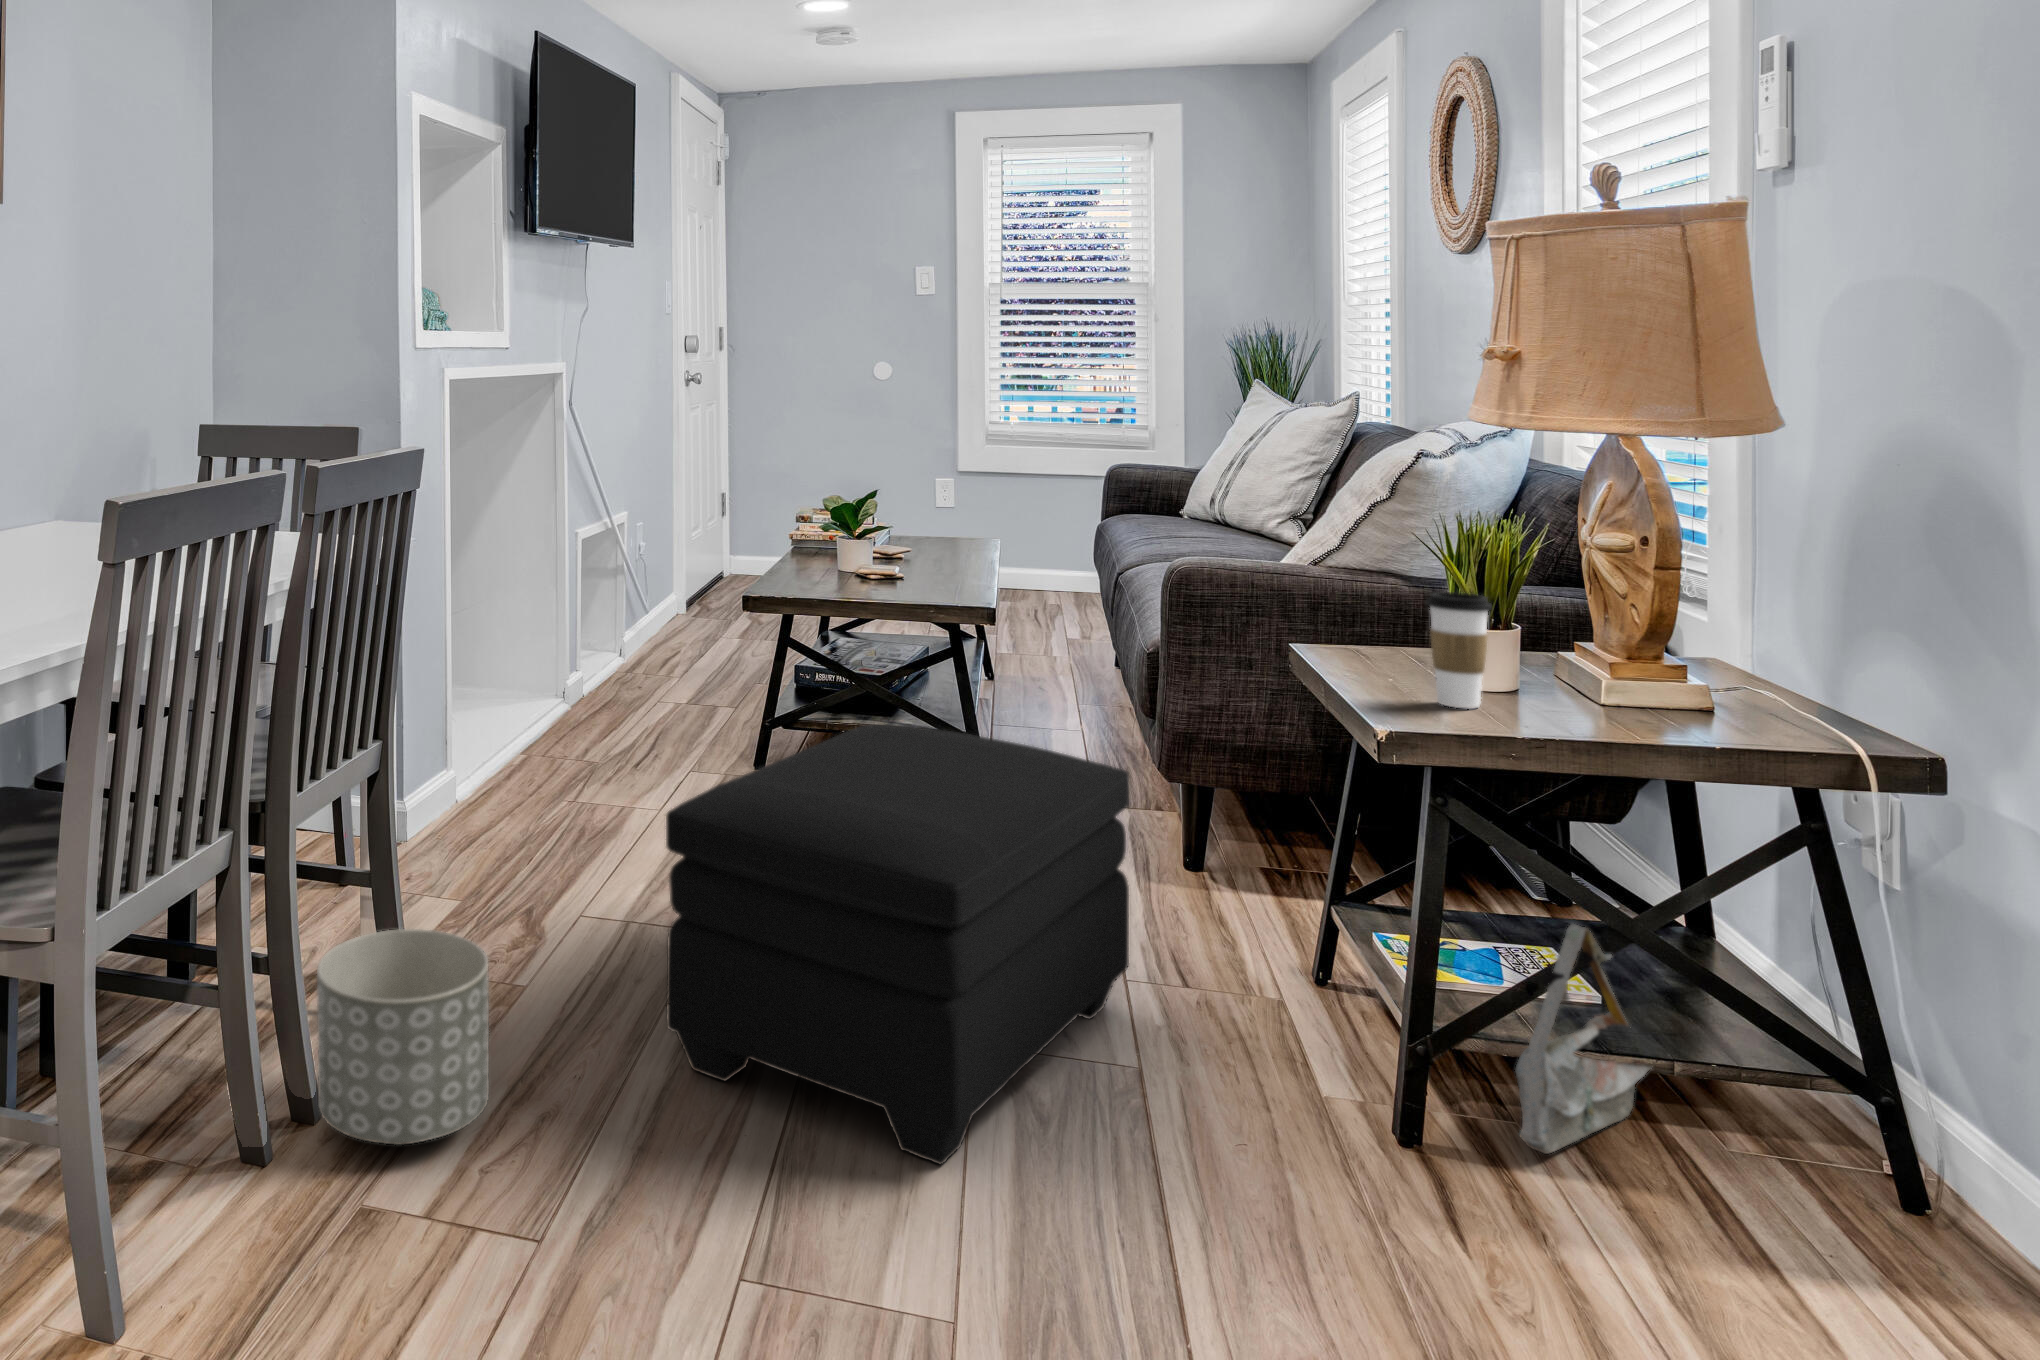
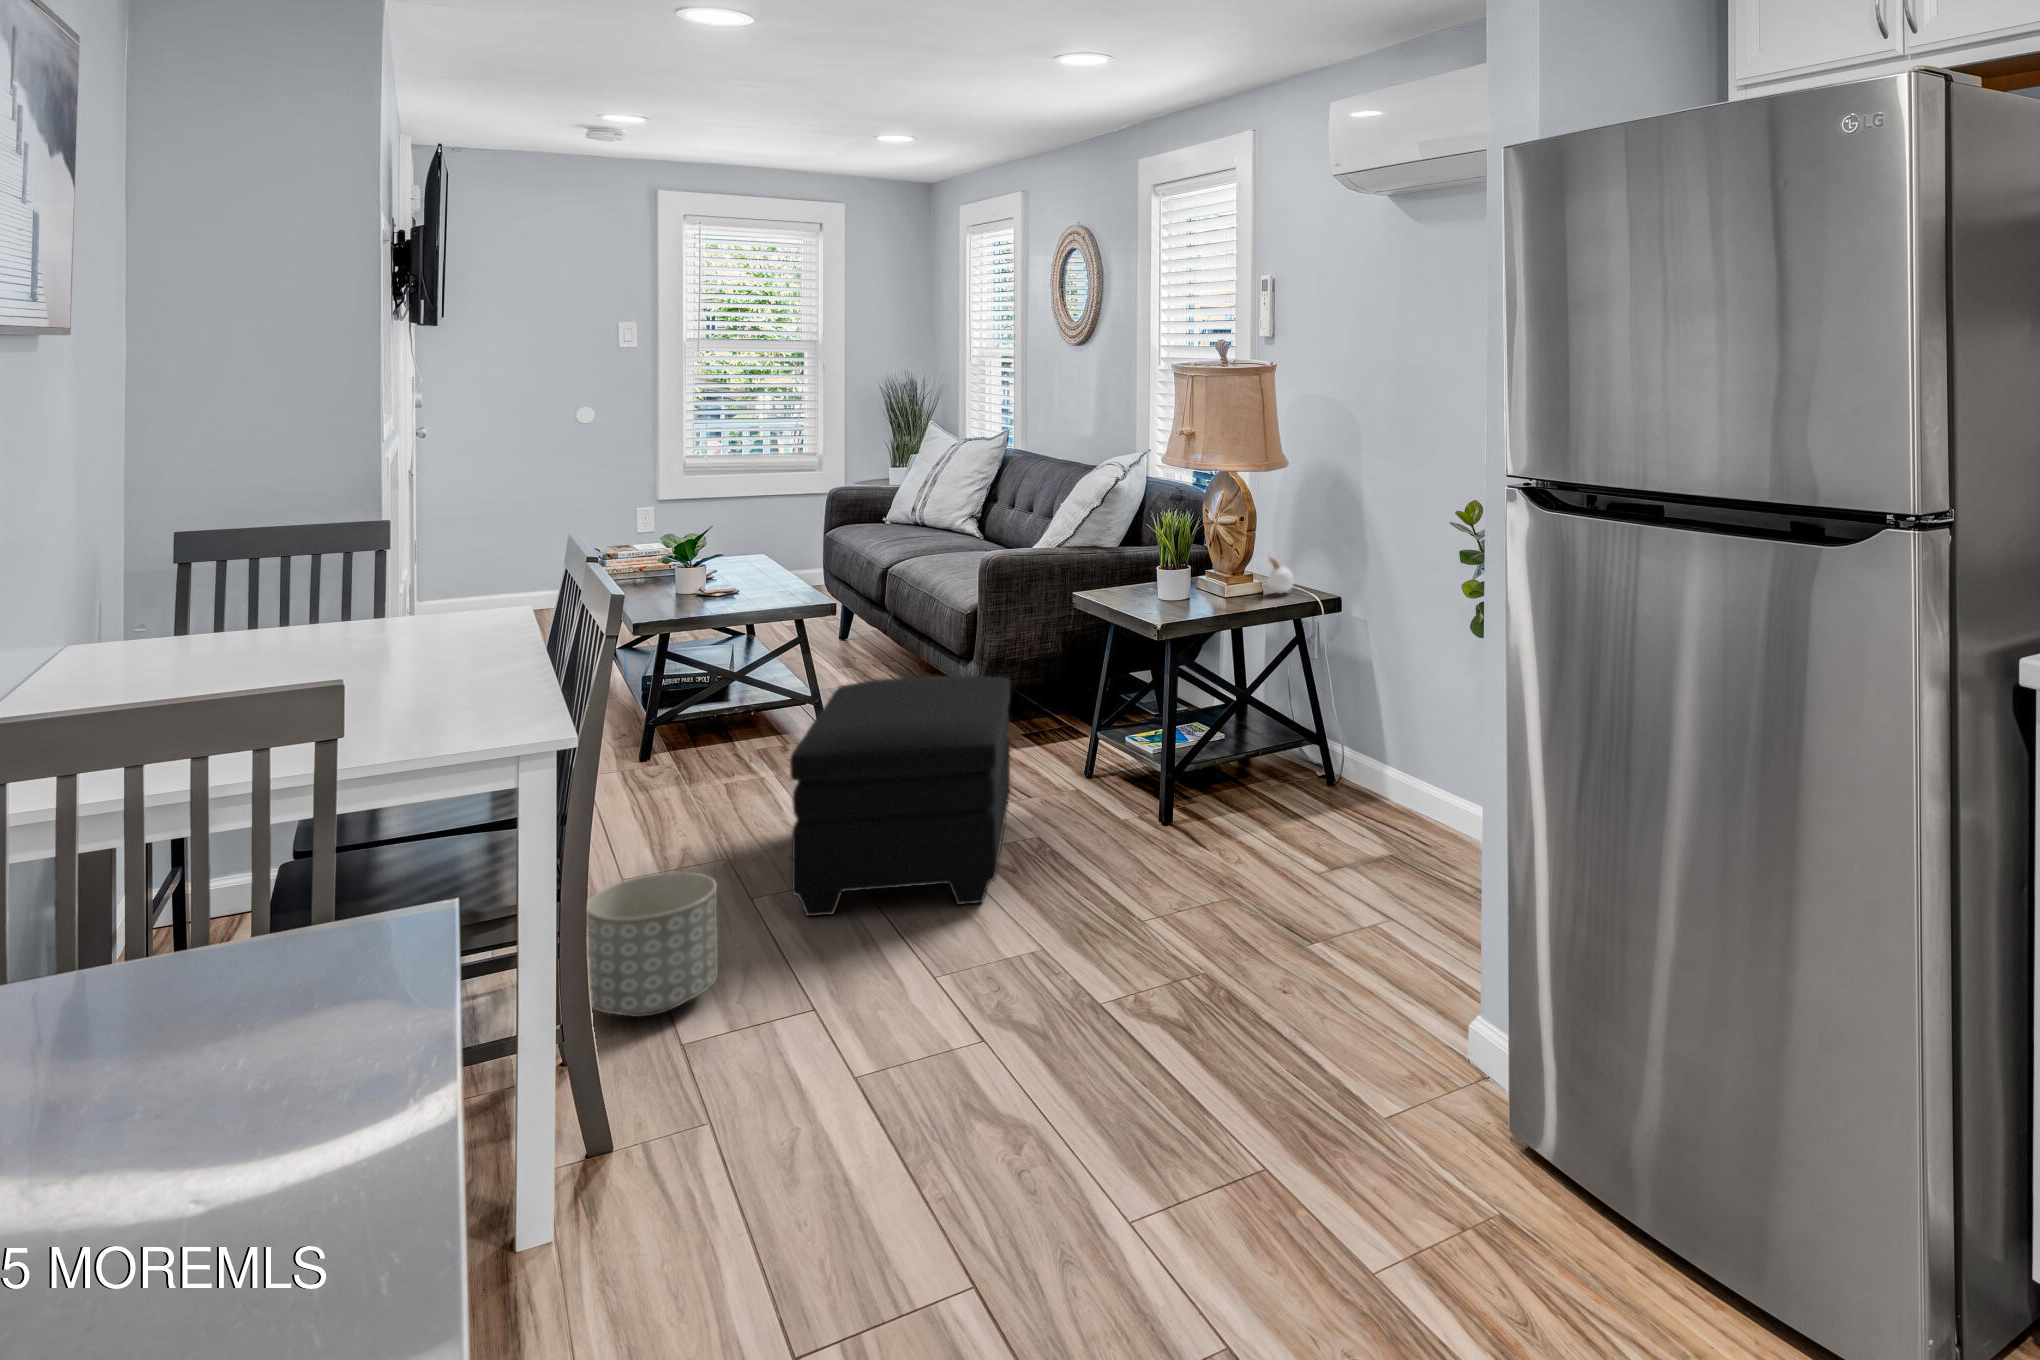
coffee cup: present [1426,592,1492,708] -> none [1161,553,1188,609]
candle: none [1714,613,1795,720] -> present [1268,557,1294,594]
bag: present [1516,924,1650,1154] -> none [1204,702,1243,809]

